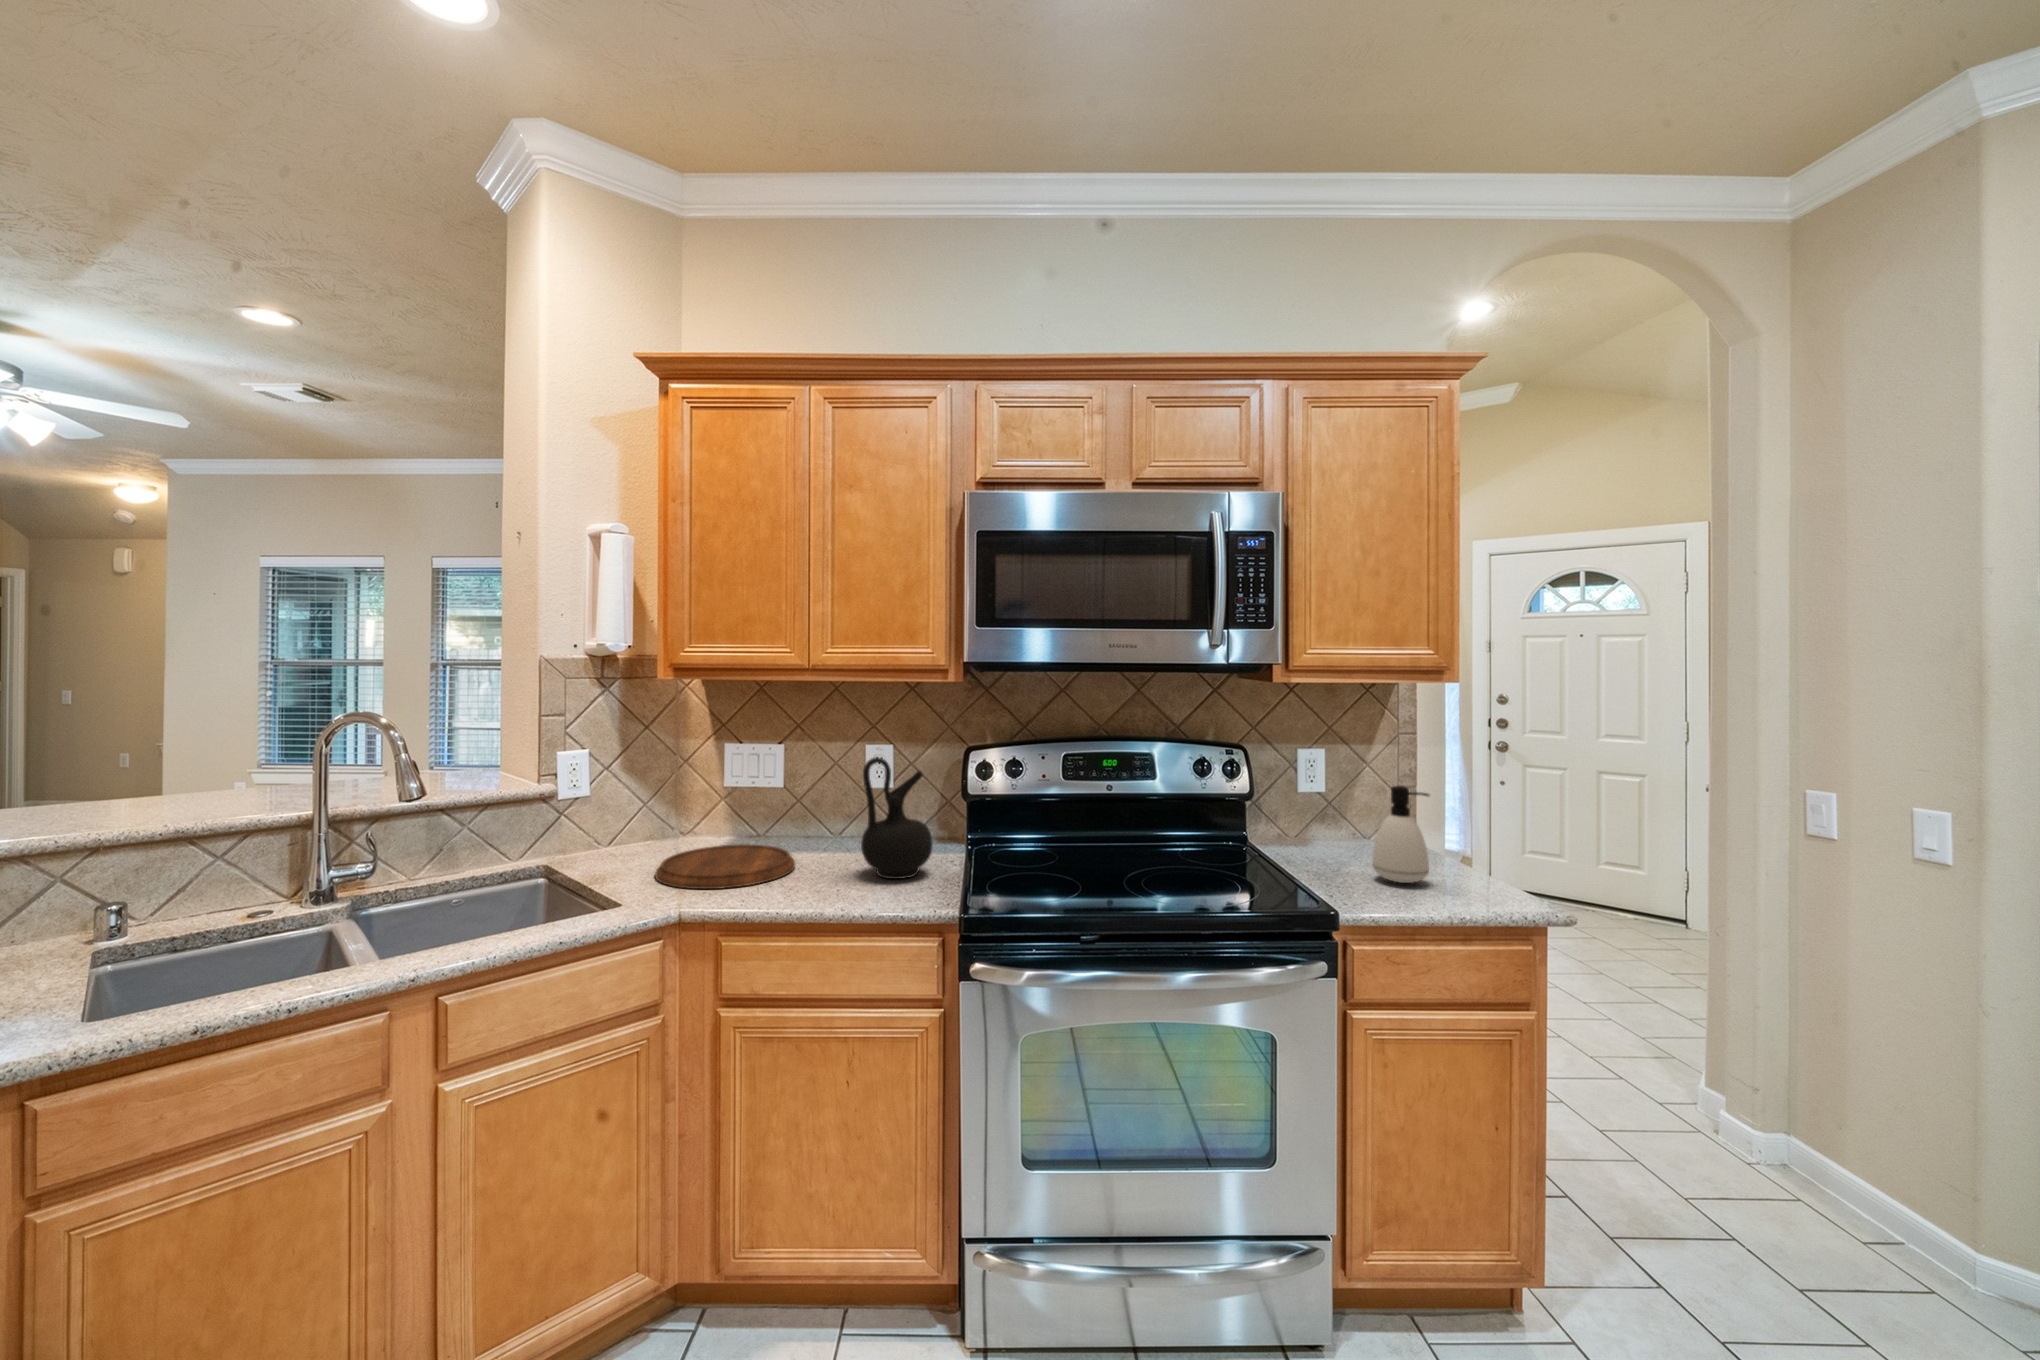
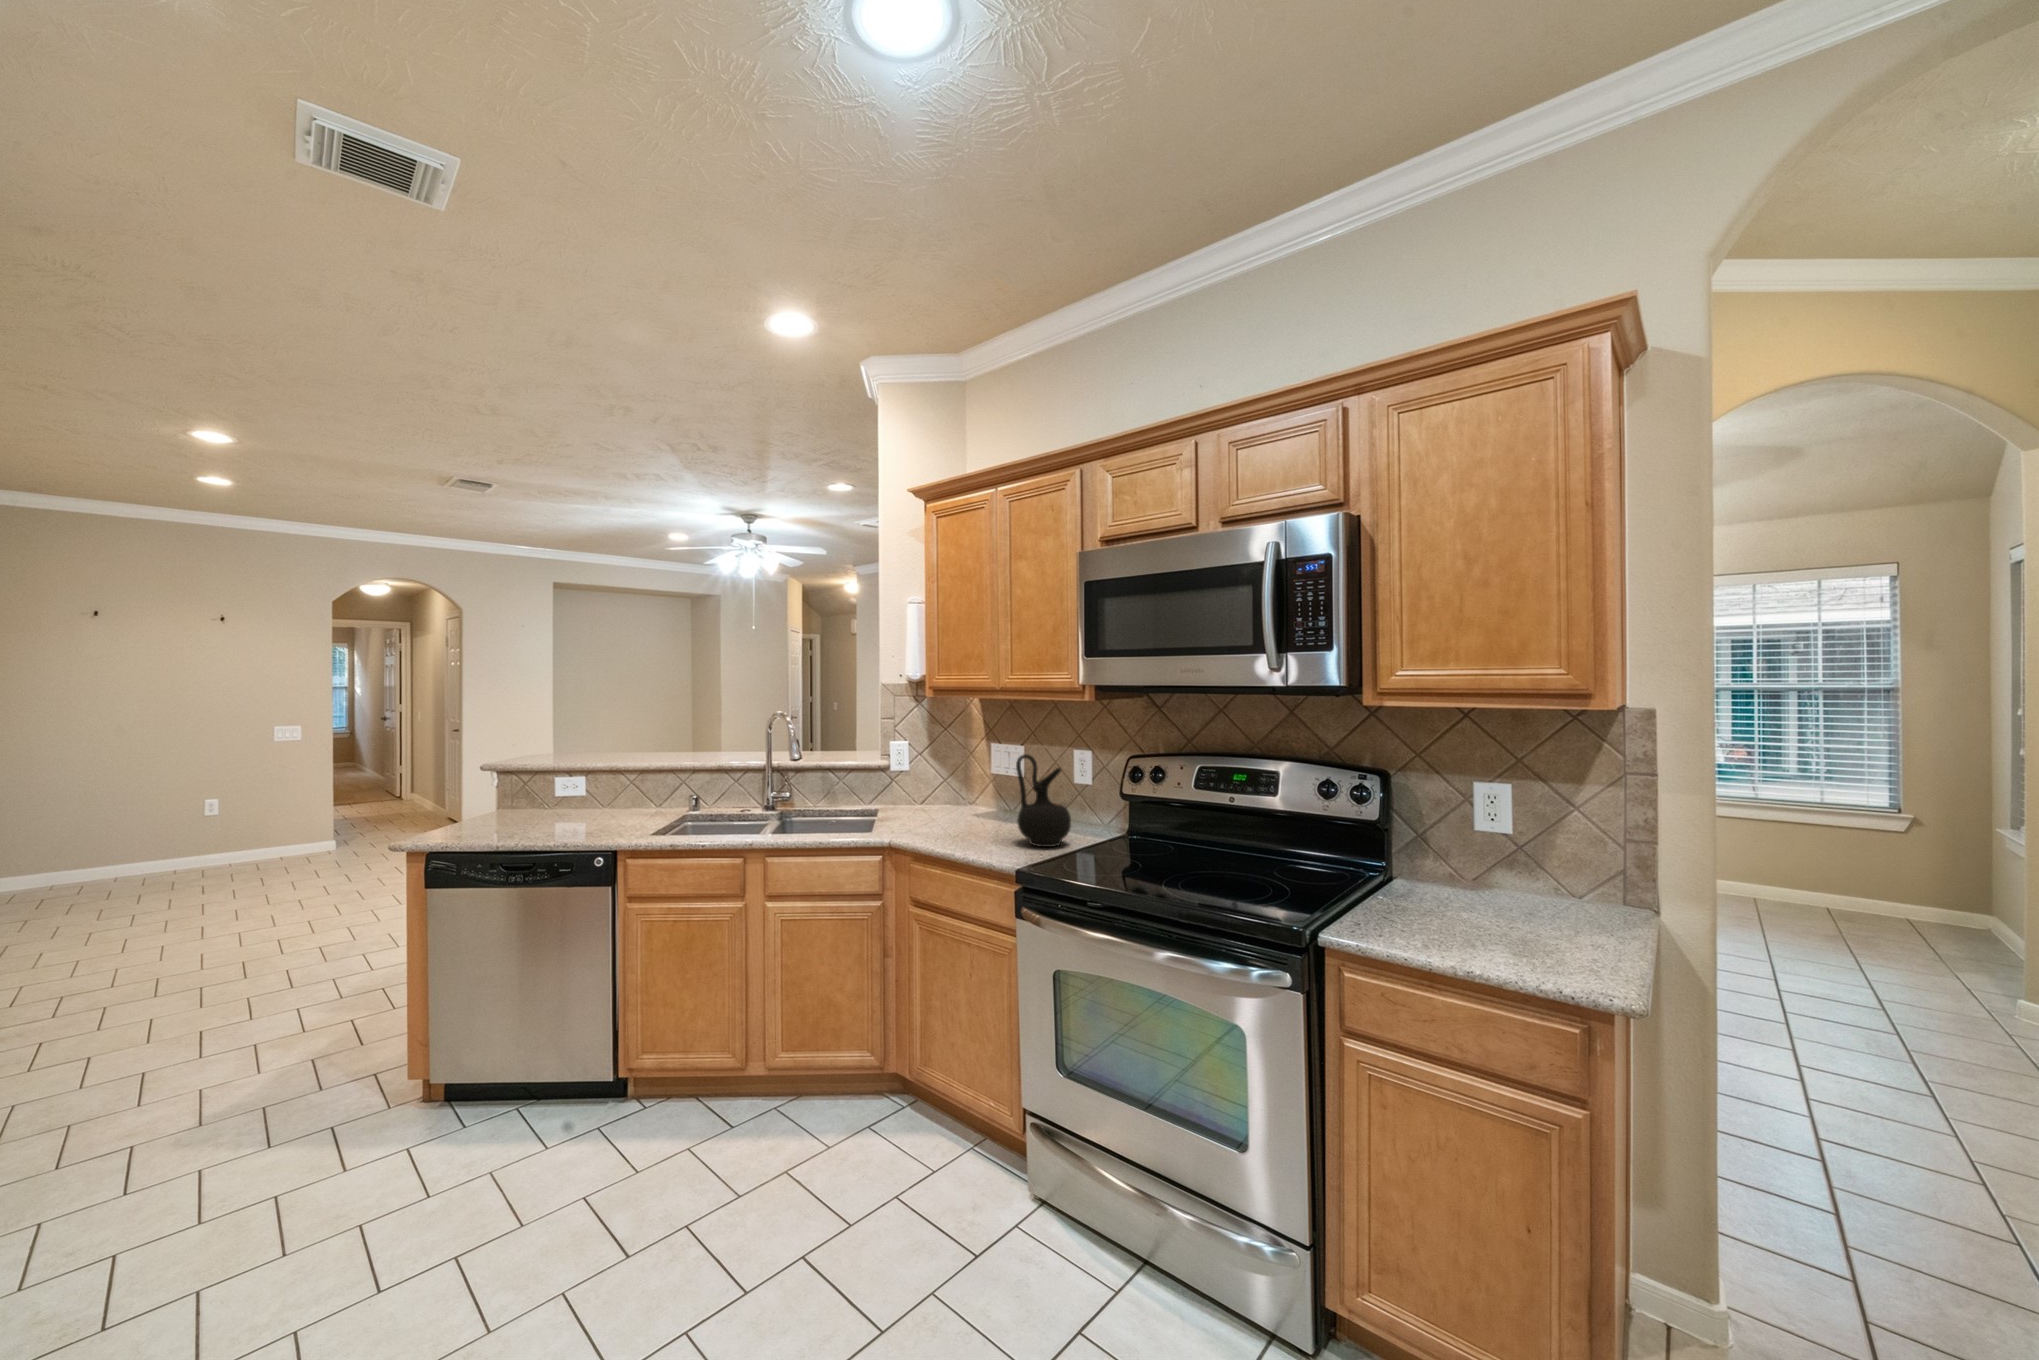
soap dispenser: present [1372,786,1429,883] -> none [1463,824,1535,937]
cutting board: present [655,844,795,889] -> none [910,810,1001,834]

